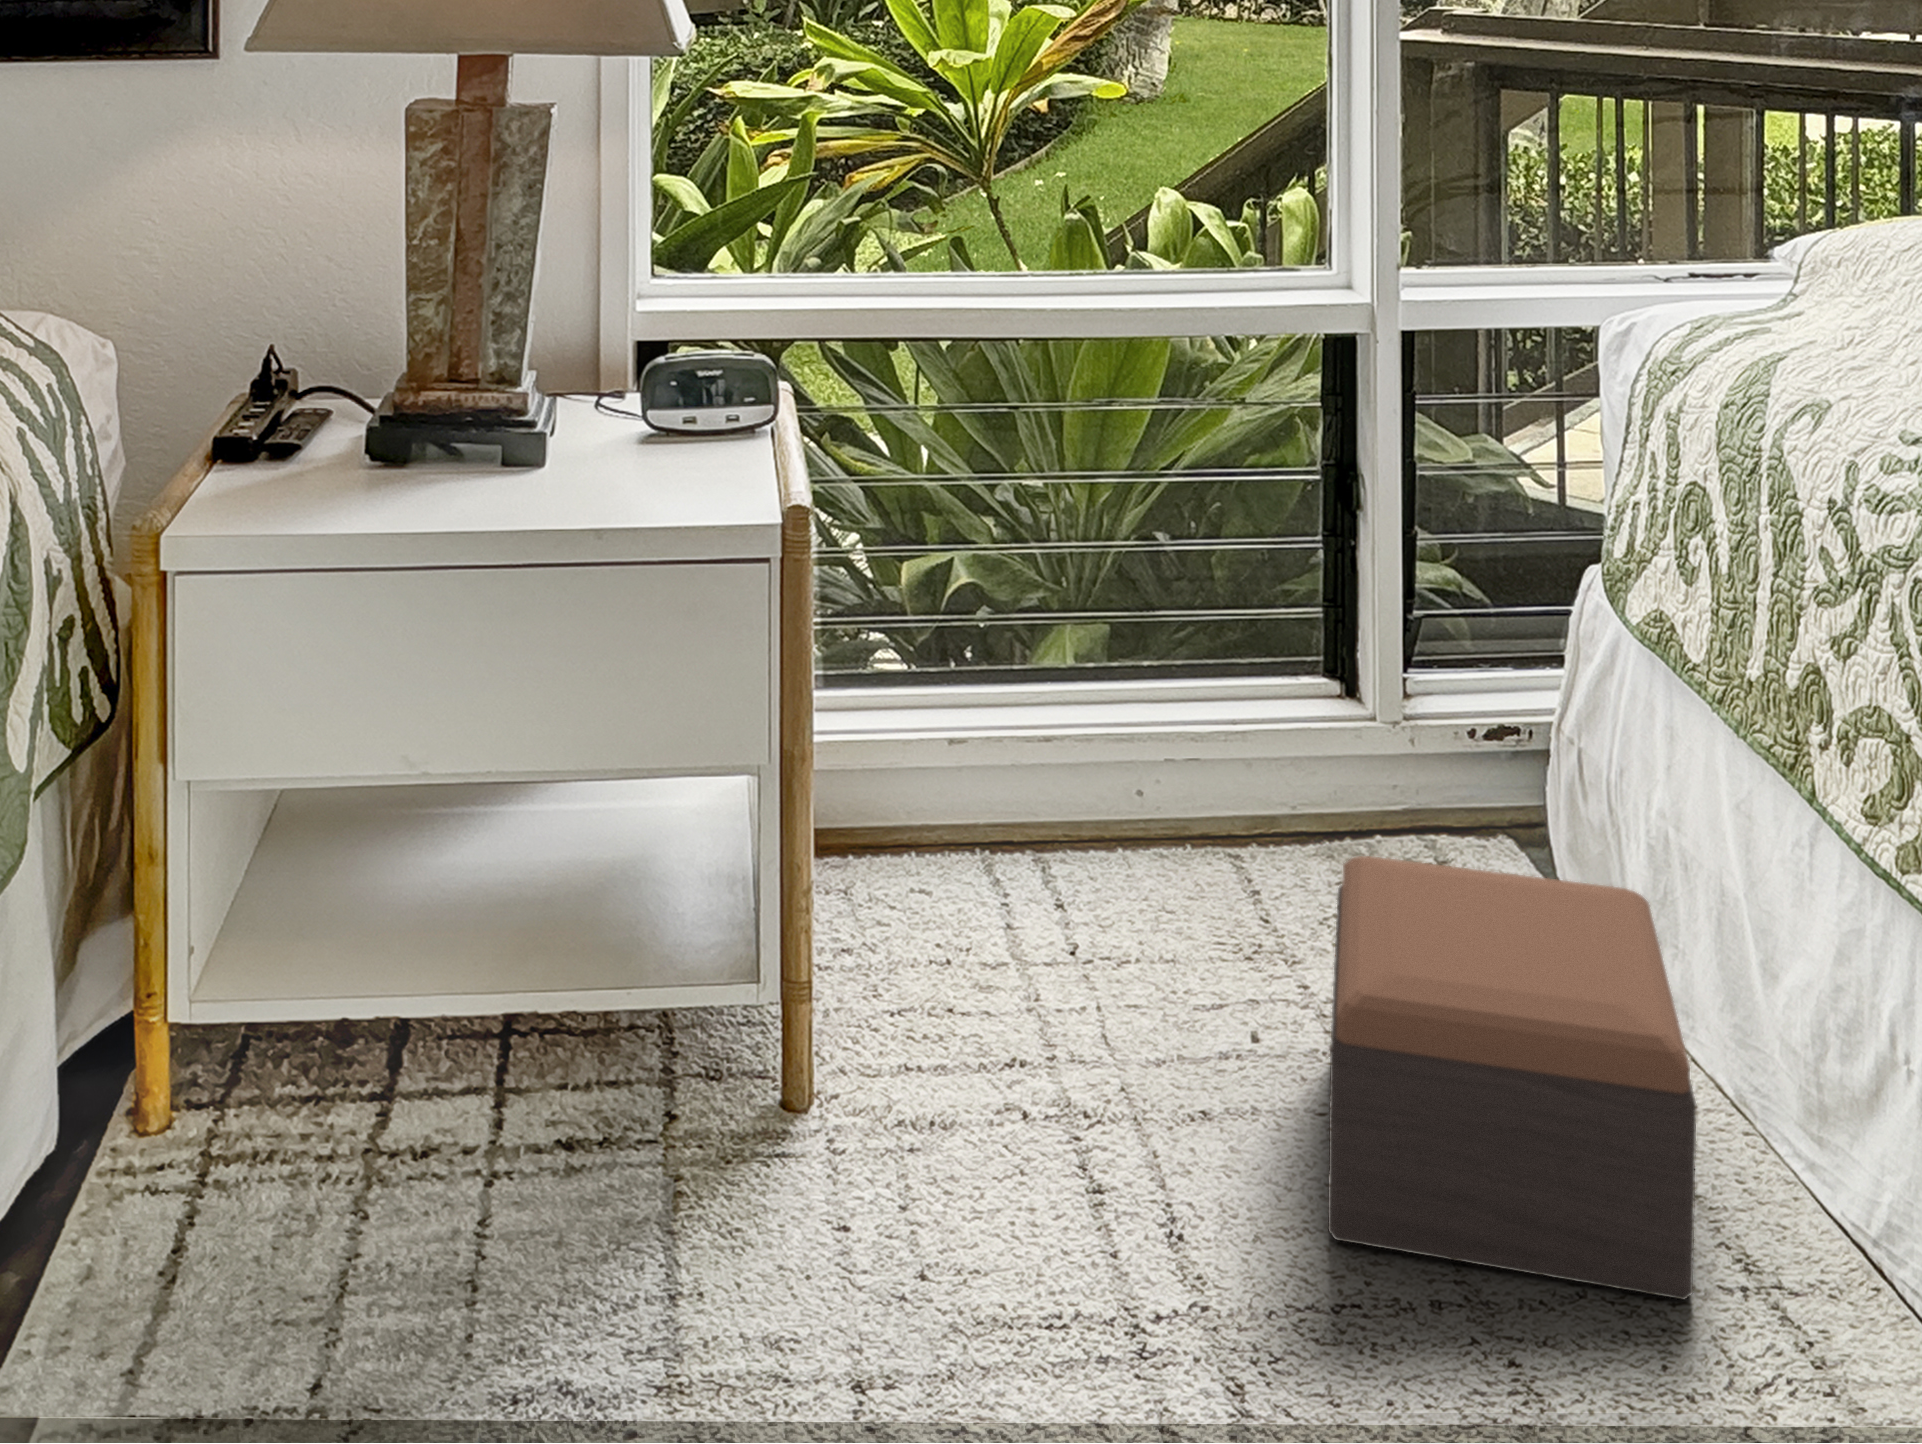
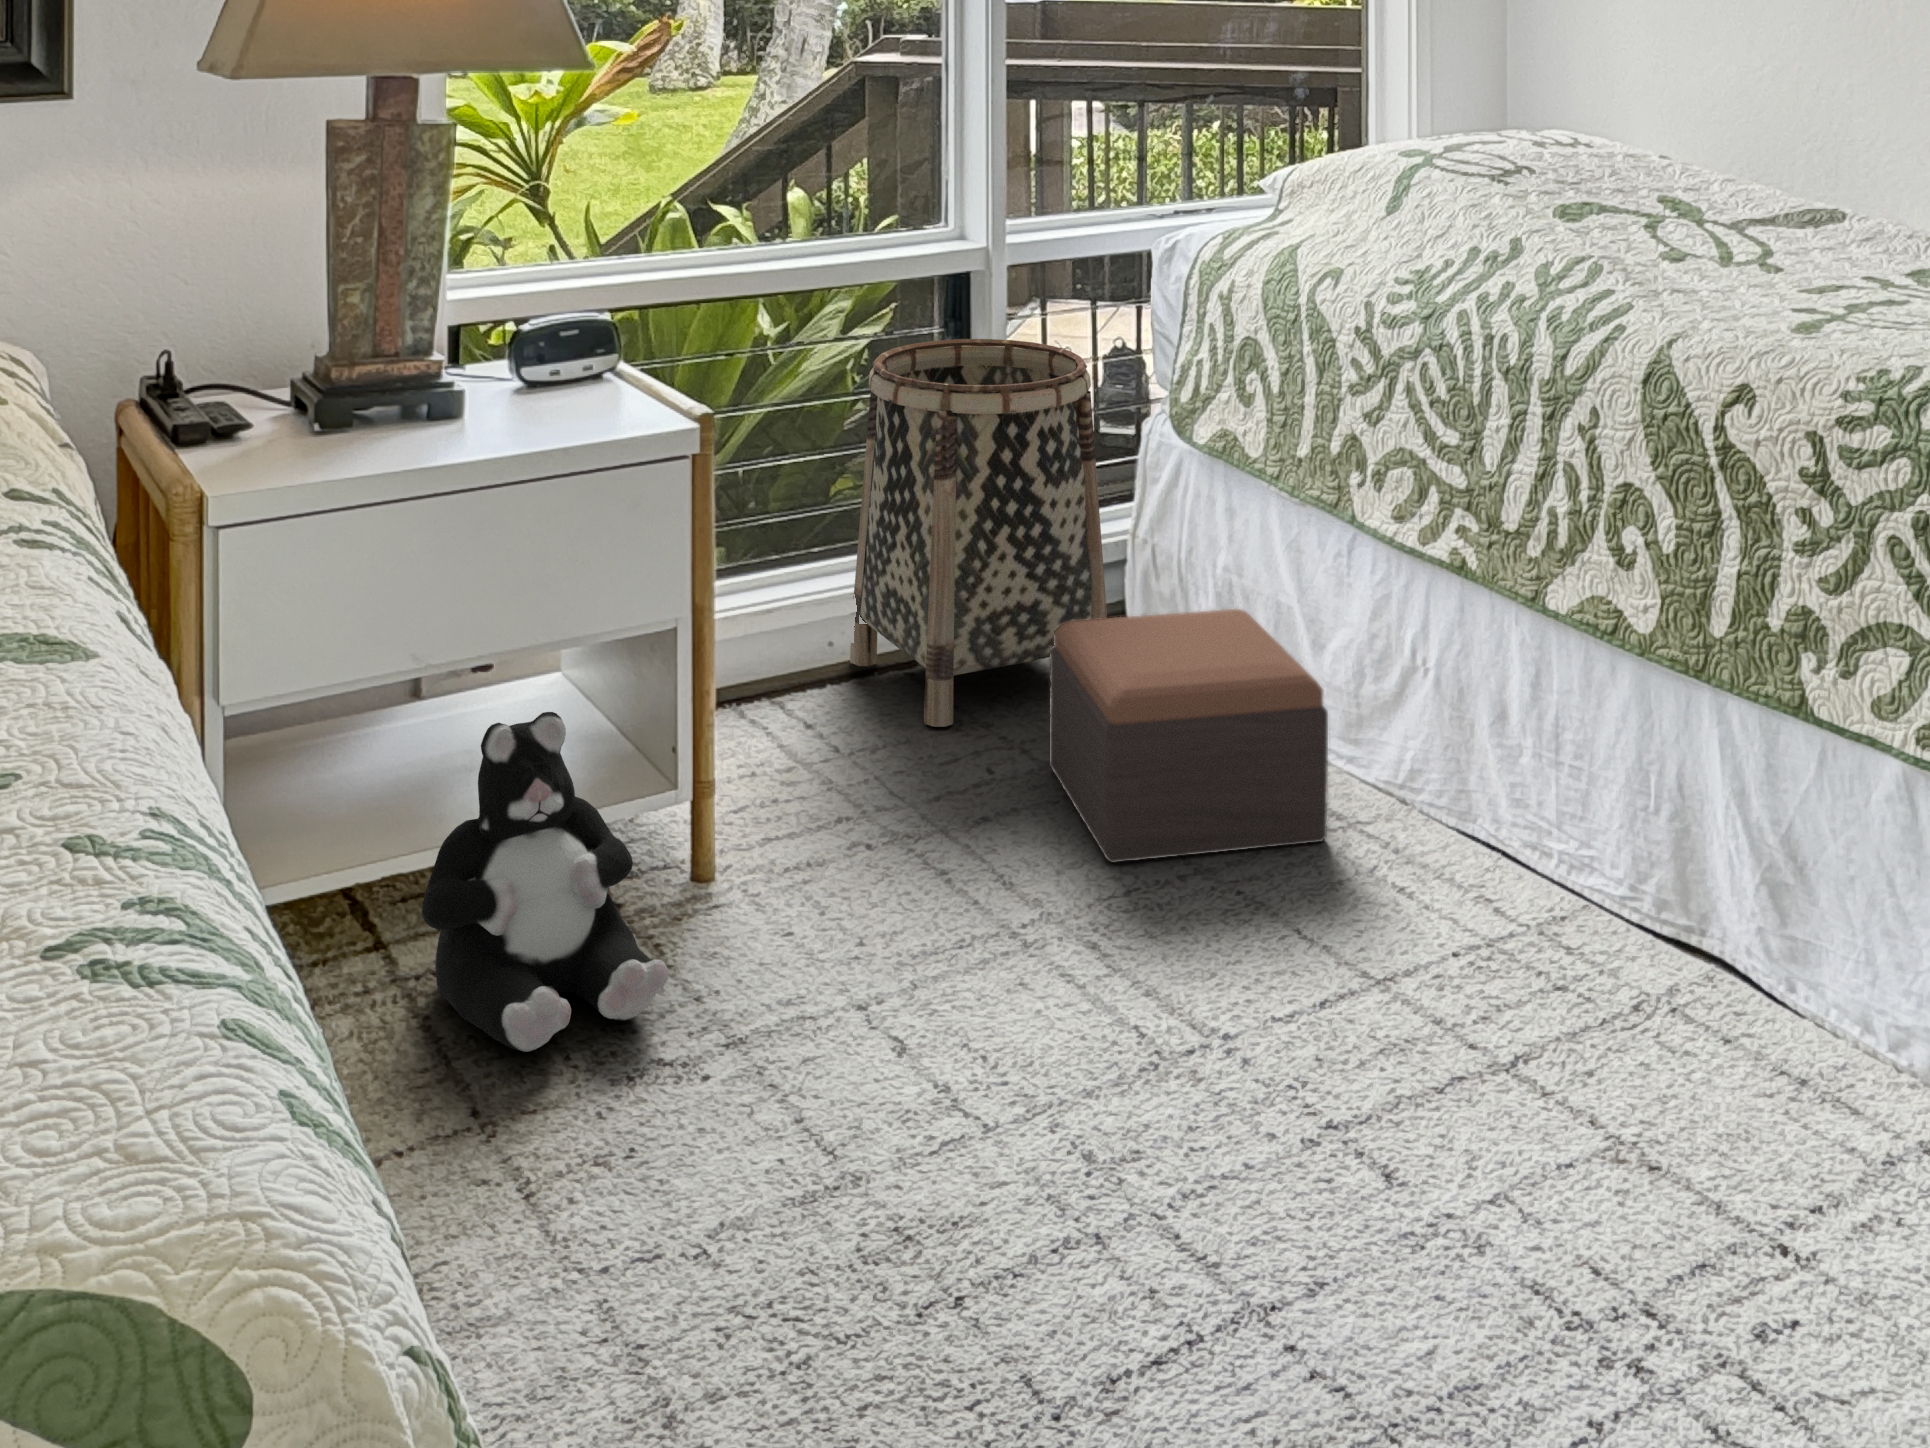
basket: none [1173,424,1494,947] -> present [850,339,1107,727]
plush toy: none [373,865,646,1313] -> present [422,712,669,1052]

